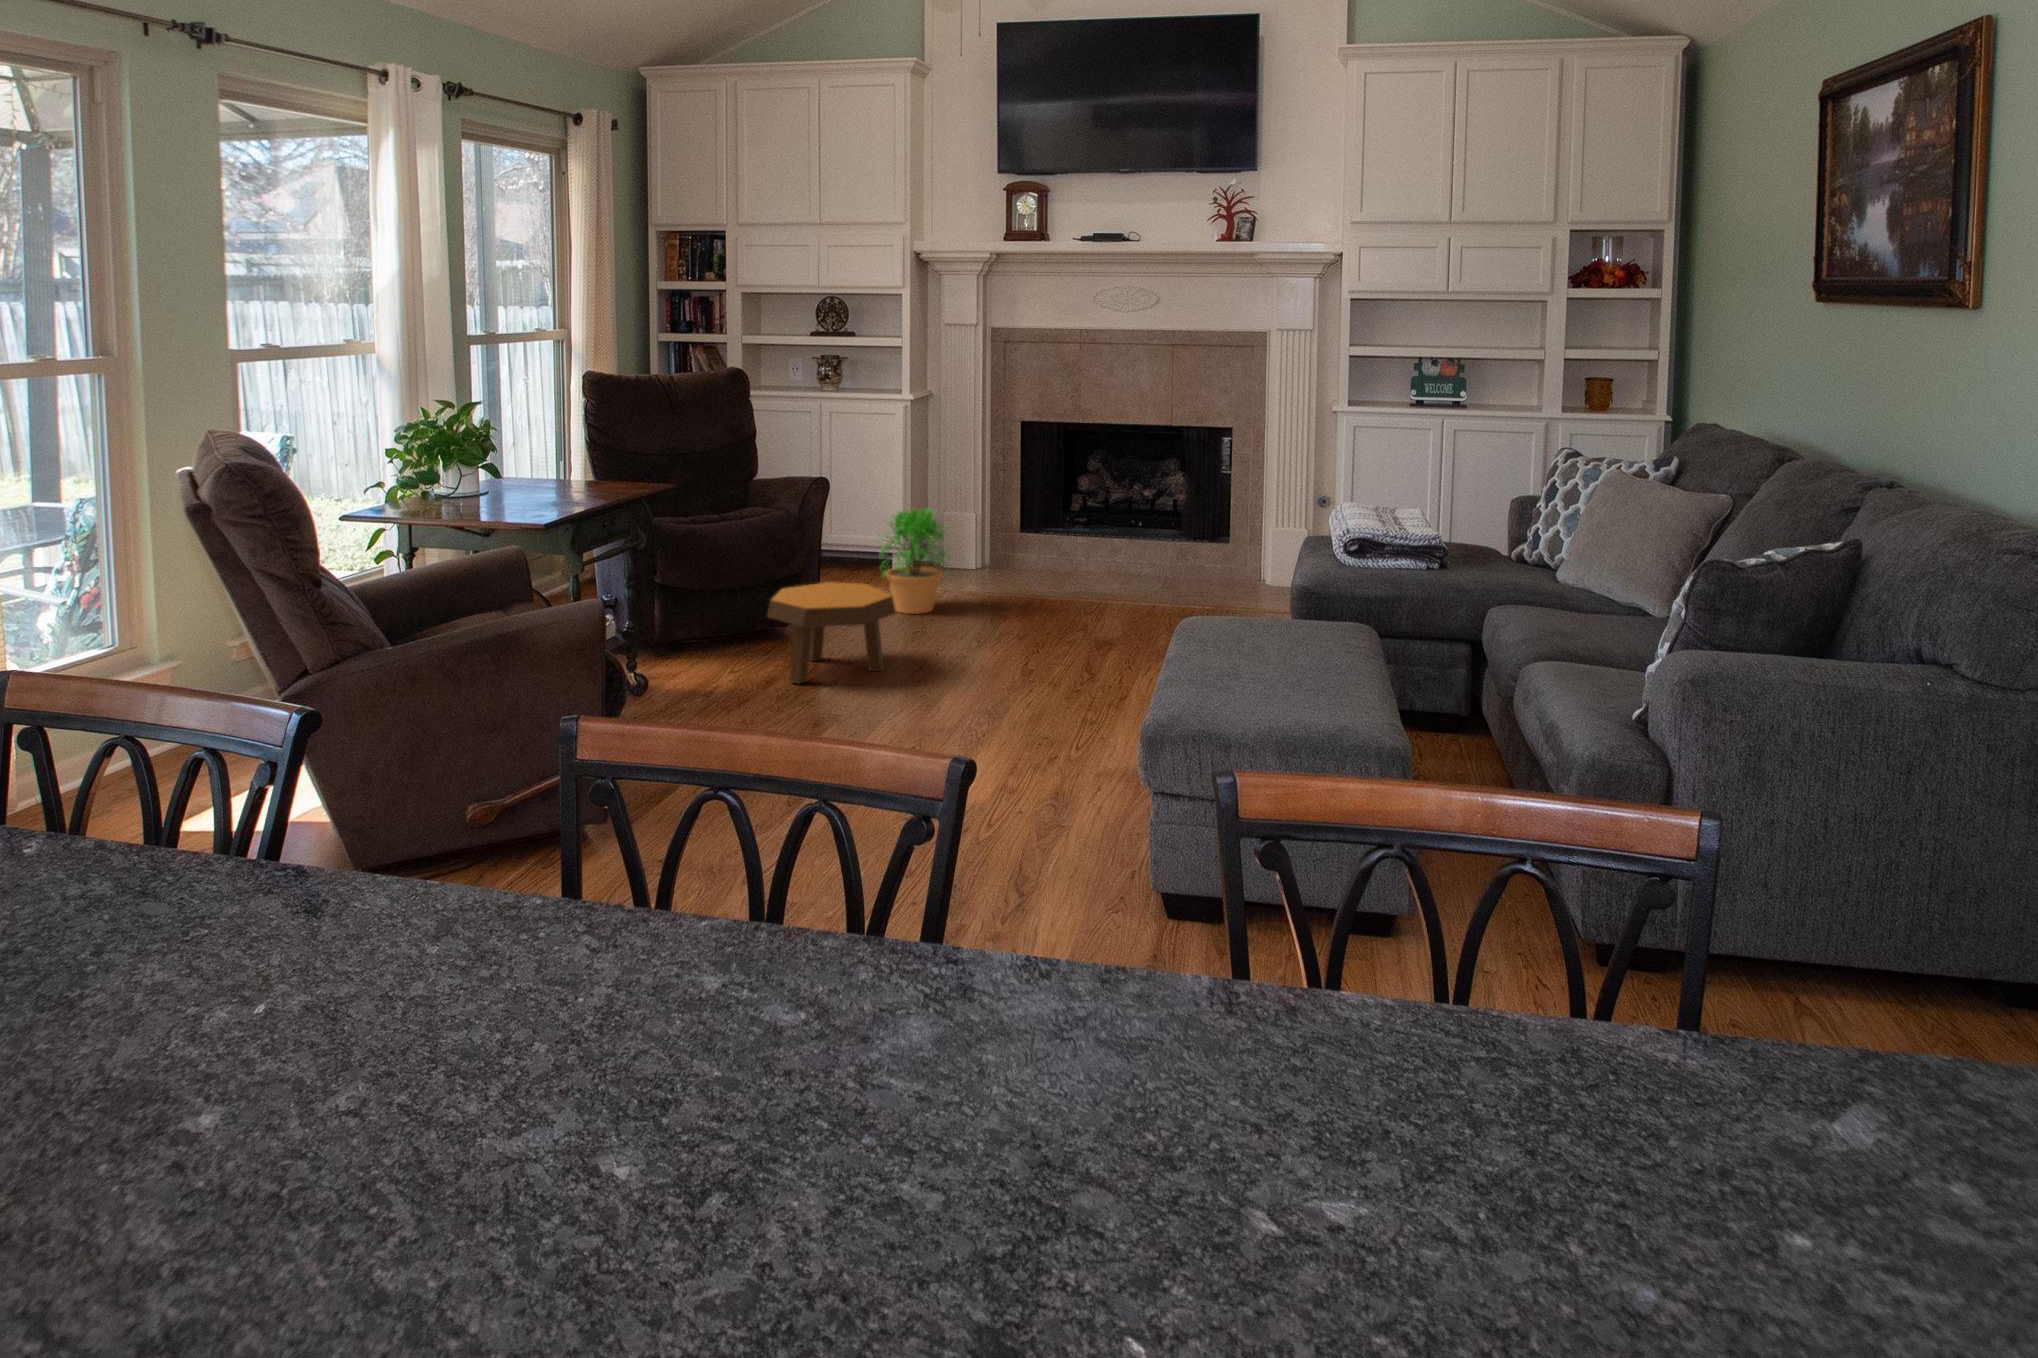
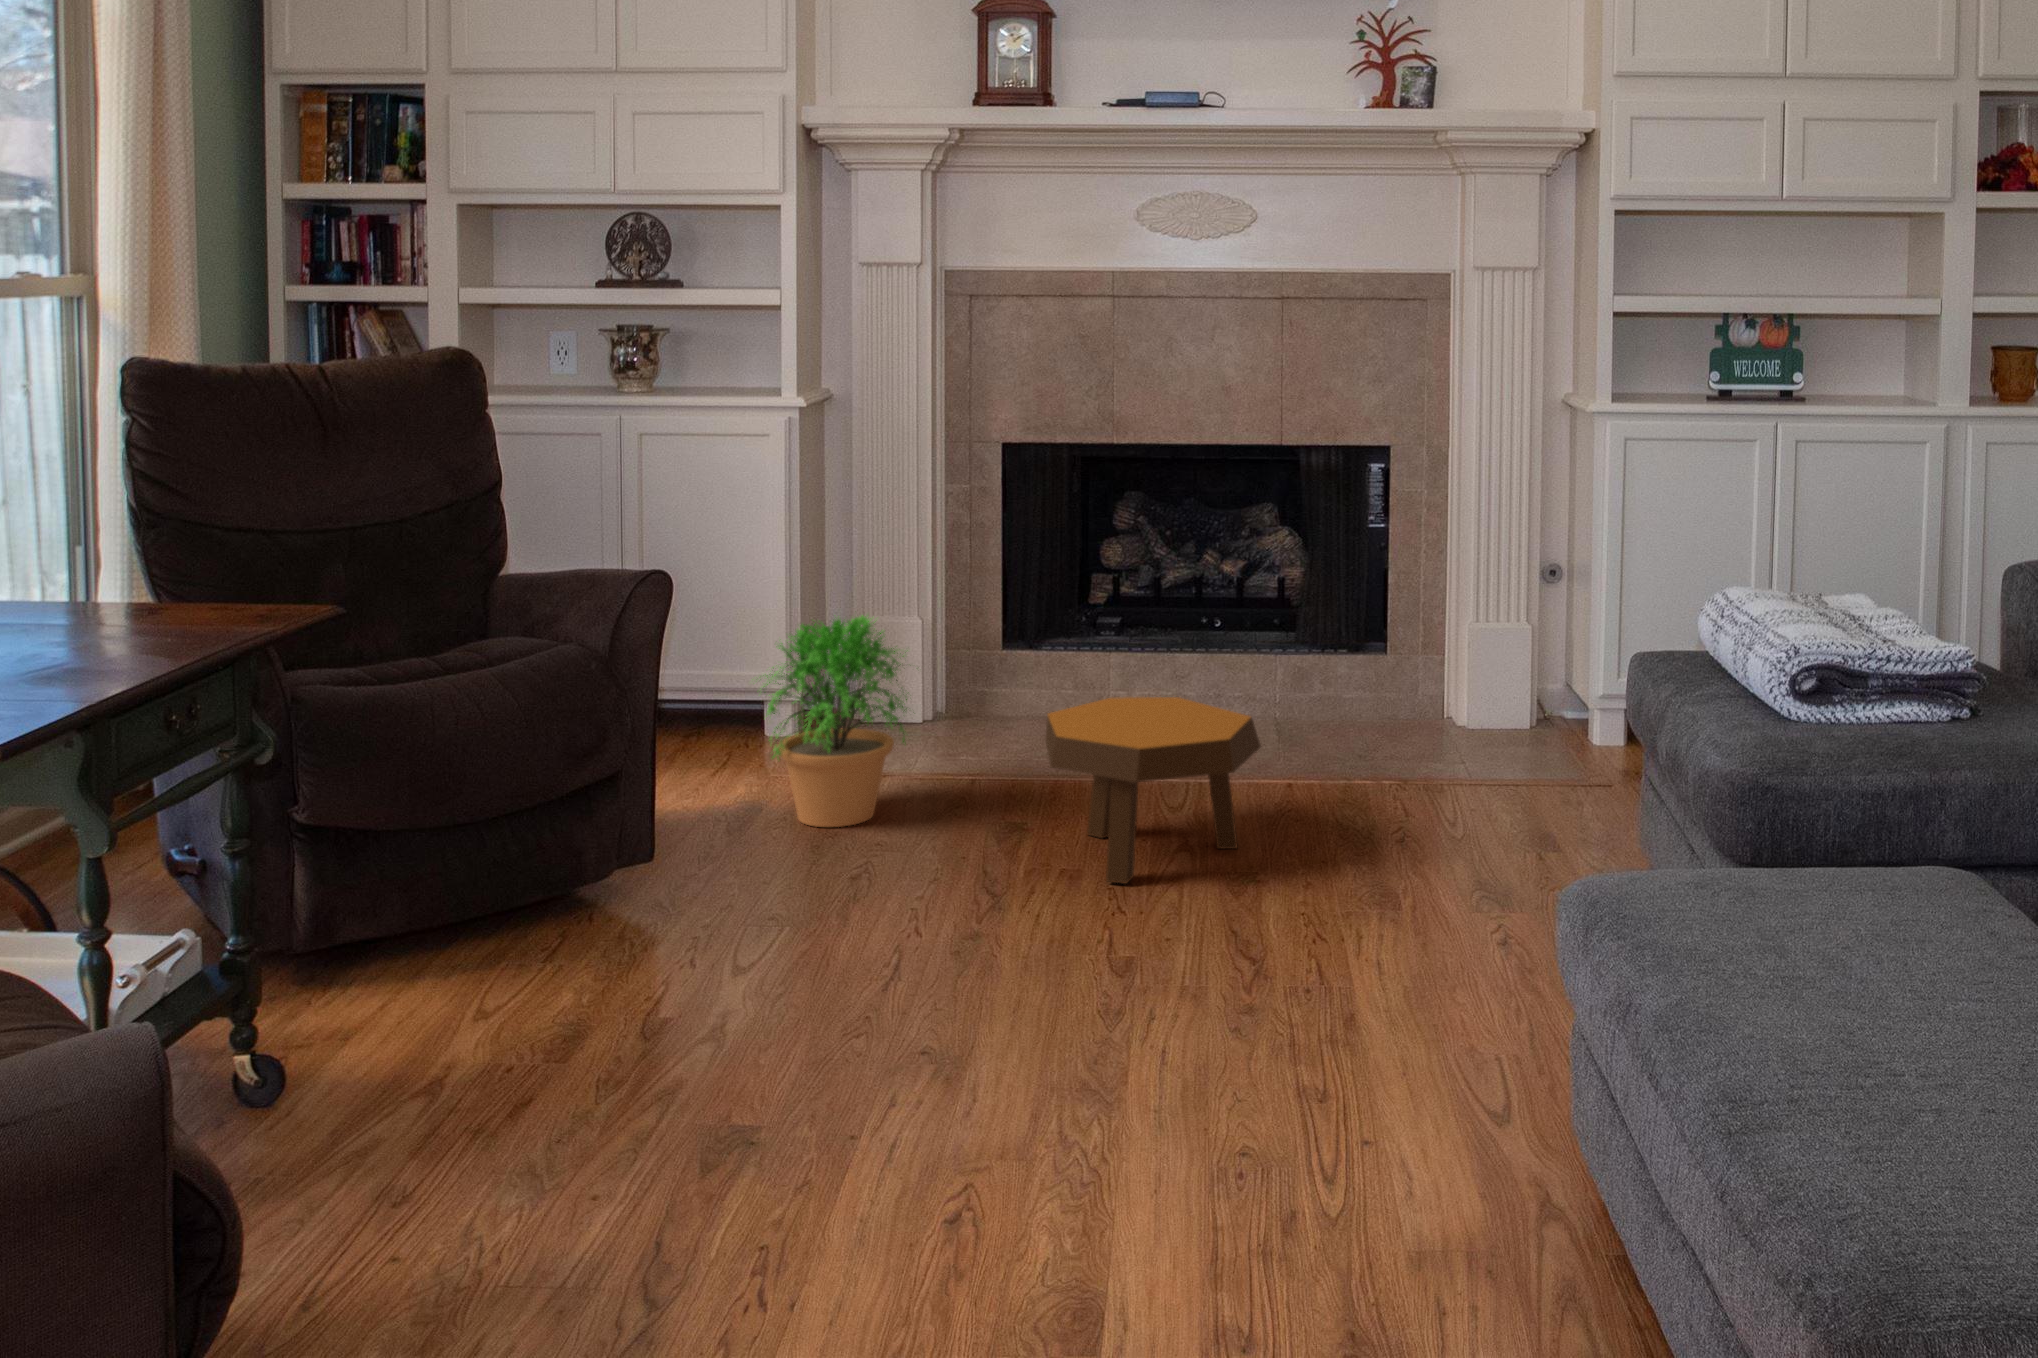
footstool: present [767,582,896,684] -> present [1045,697,1261,884]

